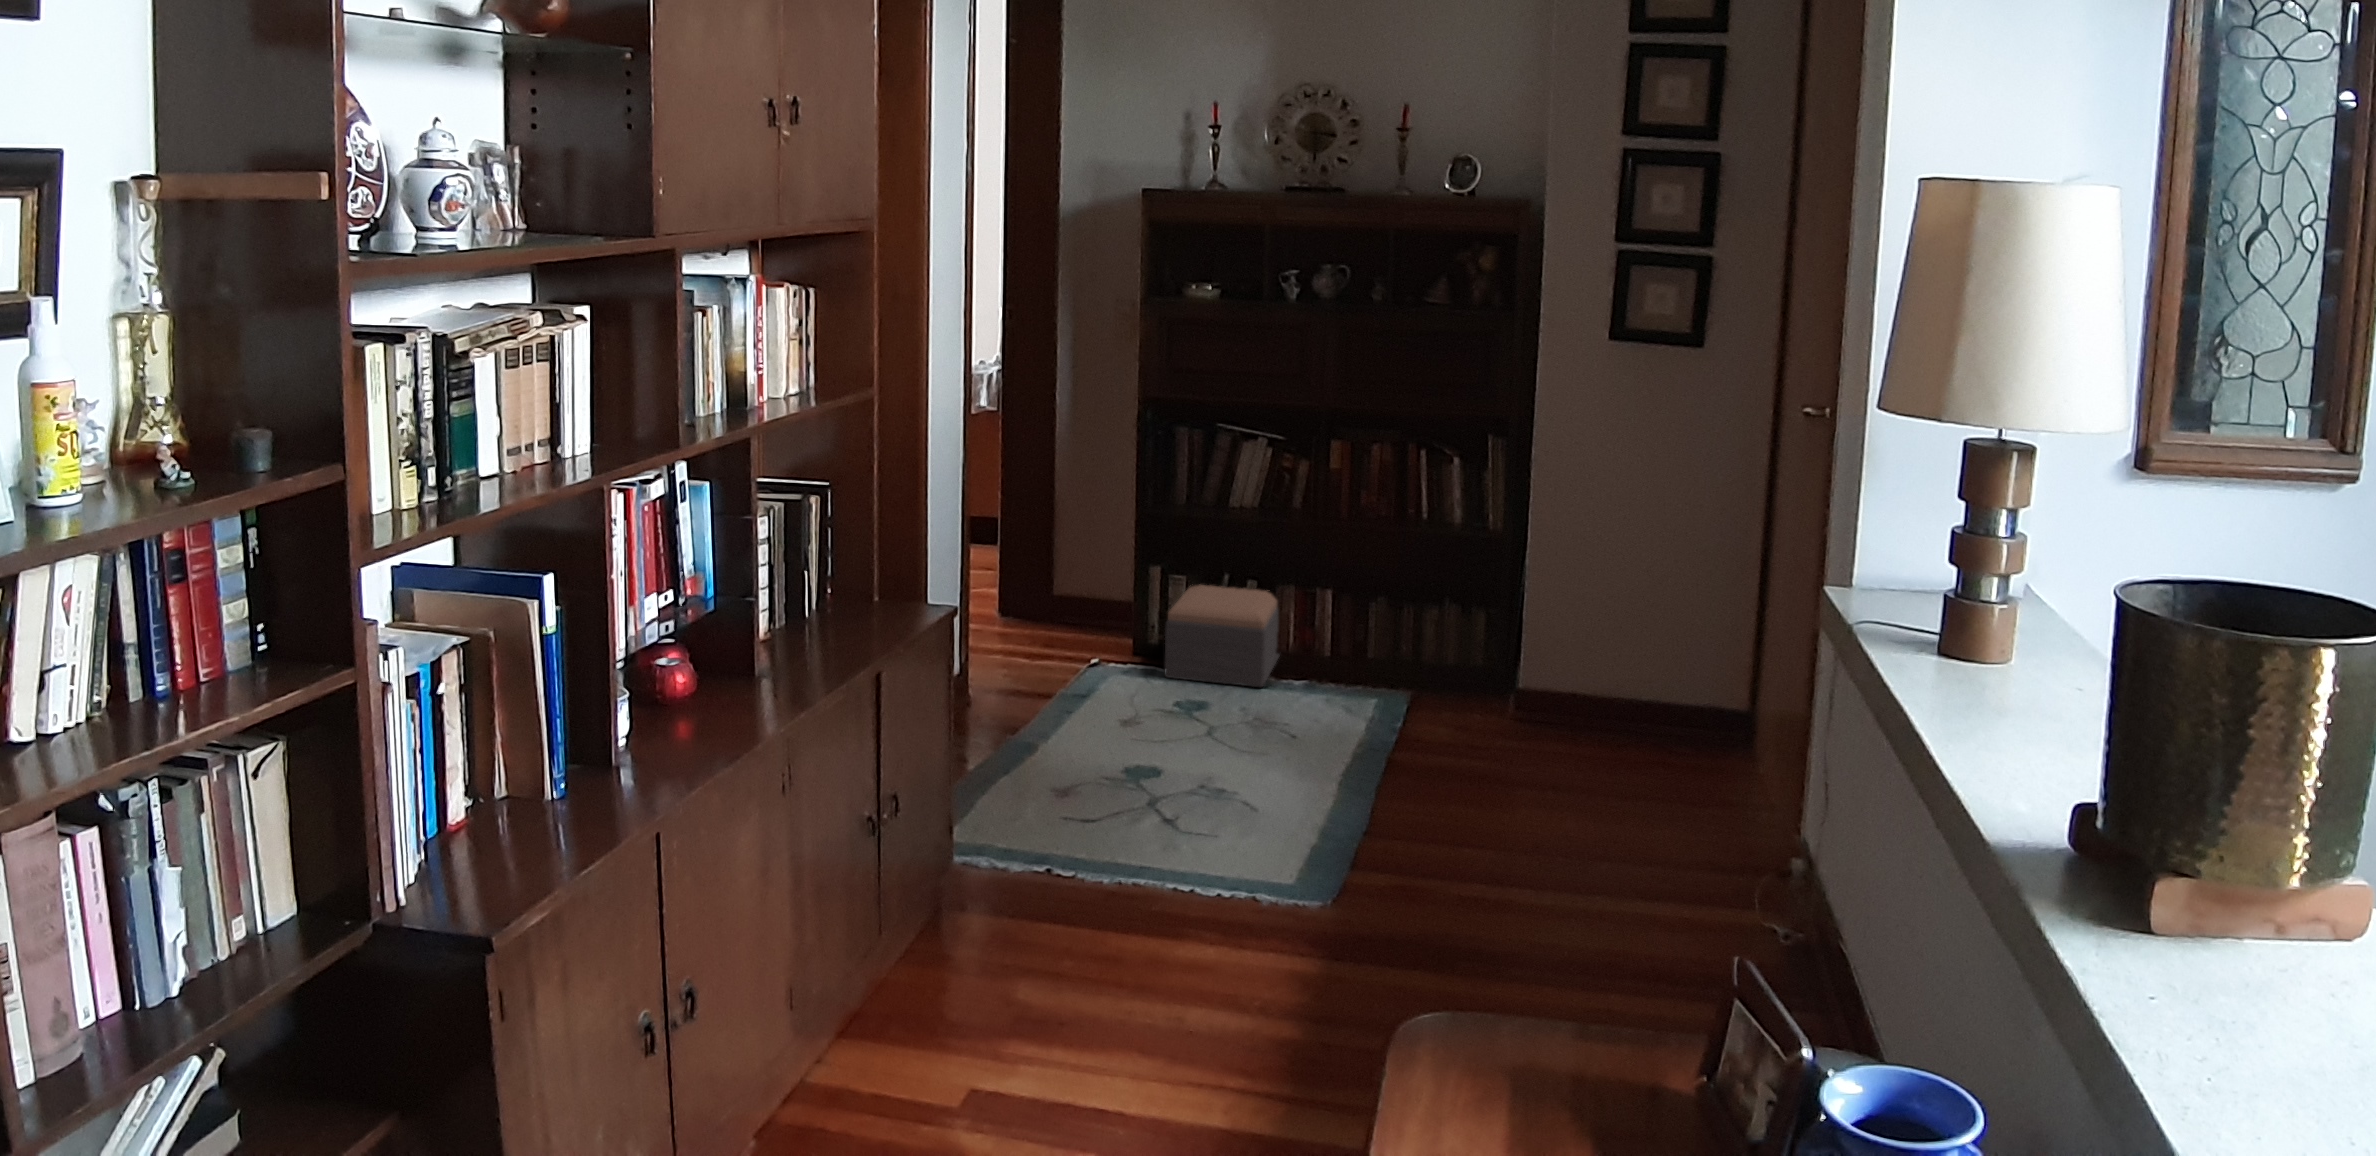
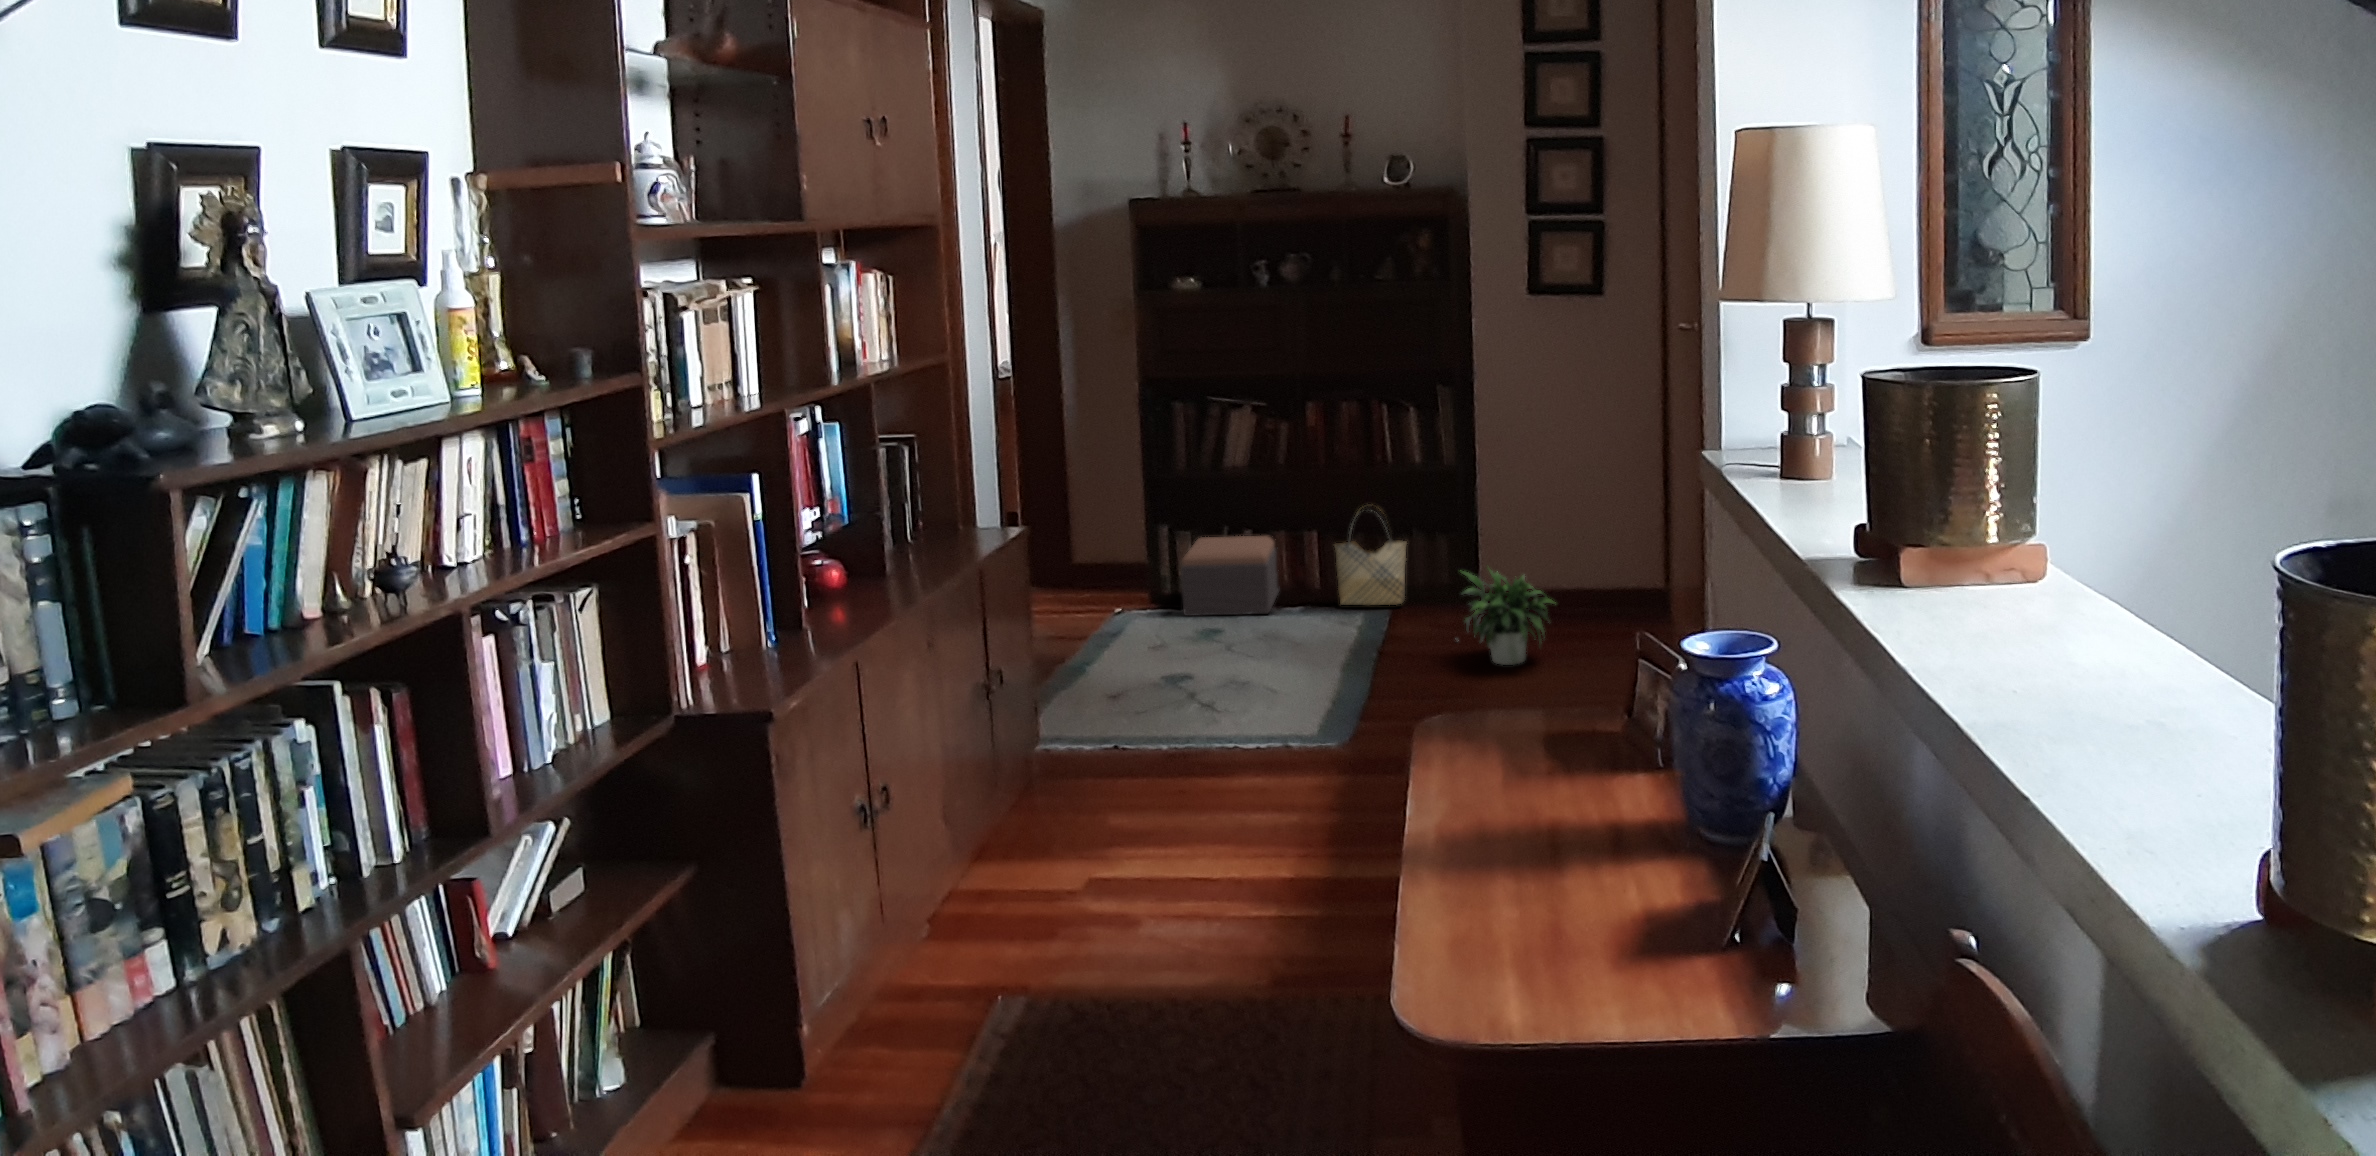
woven basket: none [1346,570,1434,694] -> present [1334,506,1406,605]
potted plant: none [1480,676,1613,807] -> present [1460,570,1554,665]

